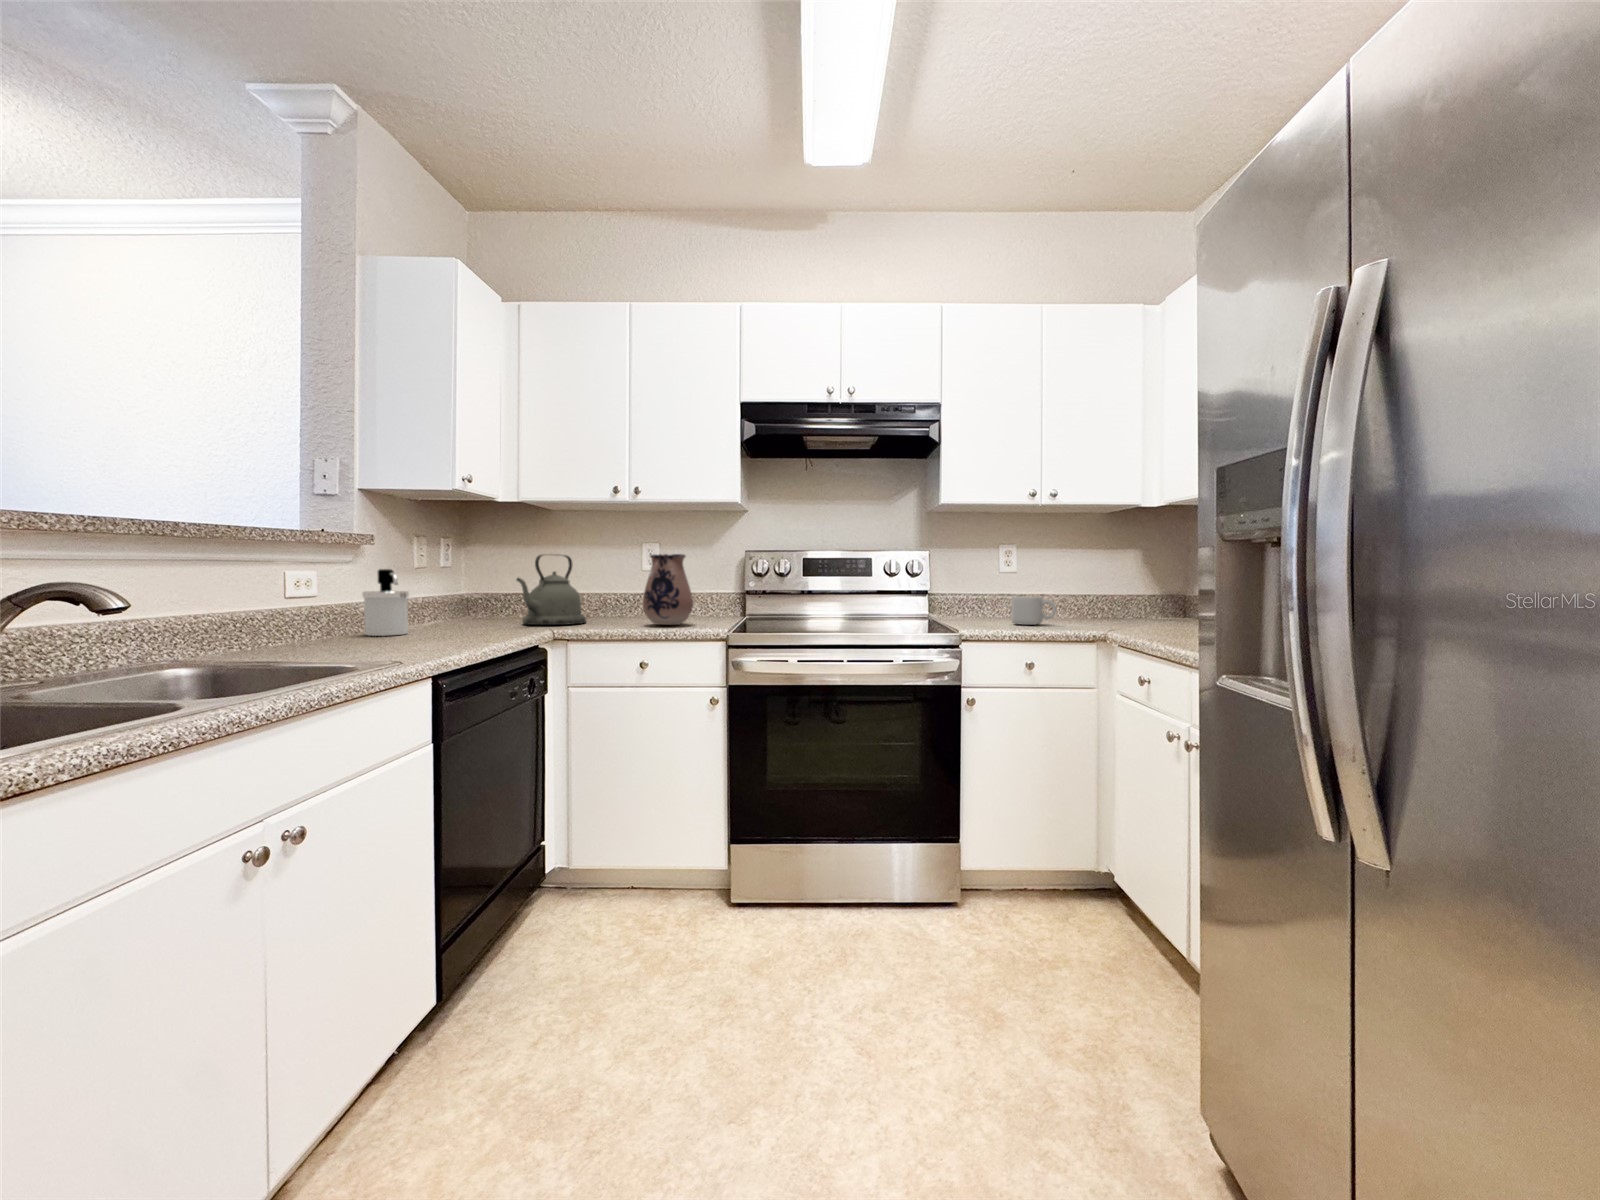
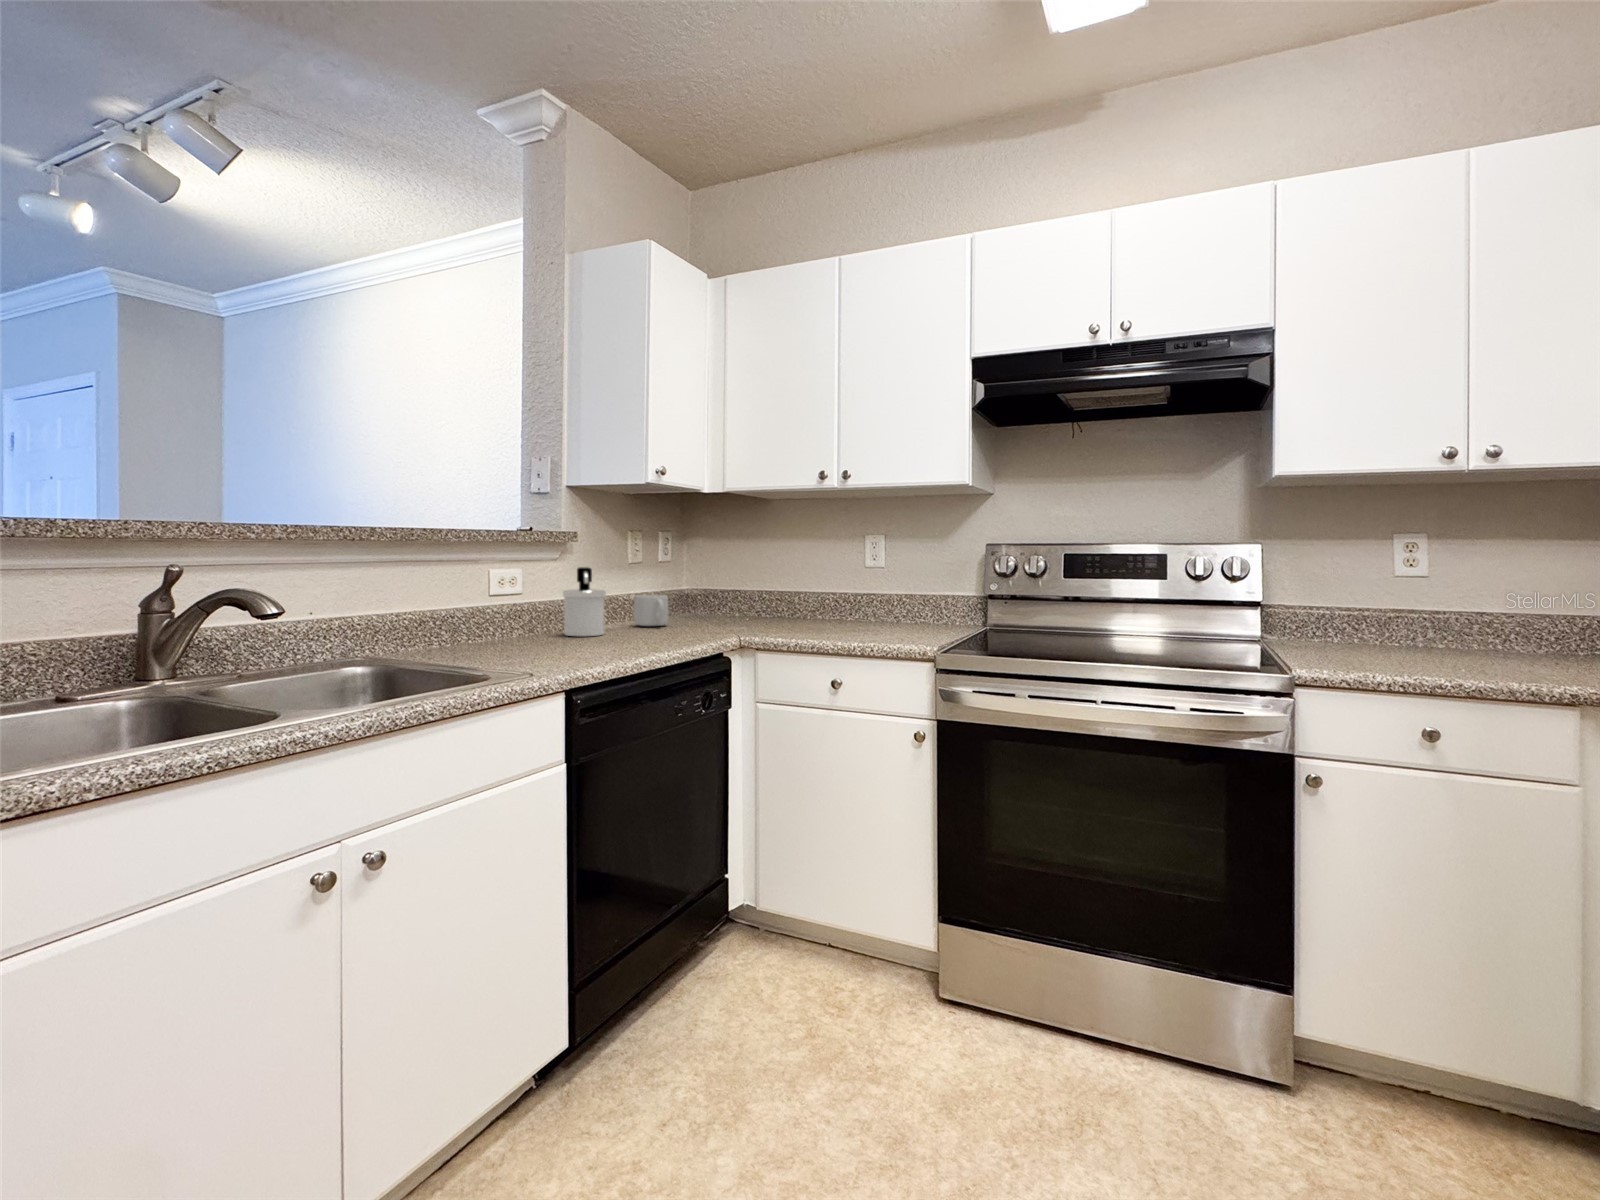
ceramic pitcher: present [643,554,693,625] -> none [847,550,907,636]
kettle: present [517,555,586,625] -> none [712,550,791,630]
mug: present [1011,596,1056,625] -> present [634,595,668,626]

